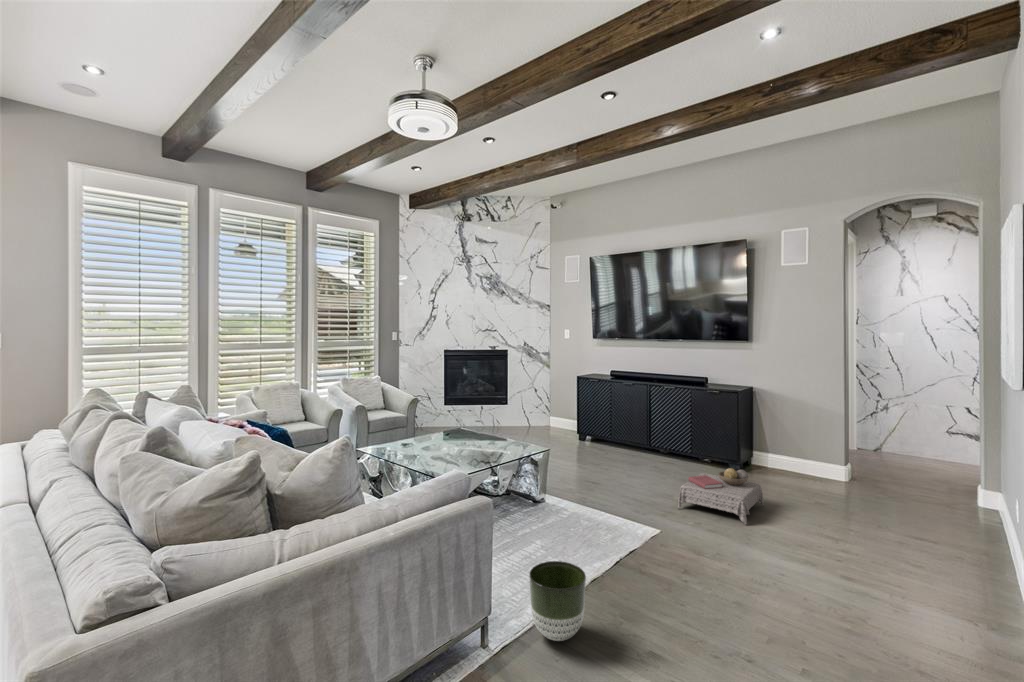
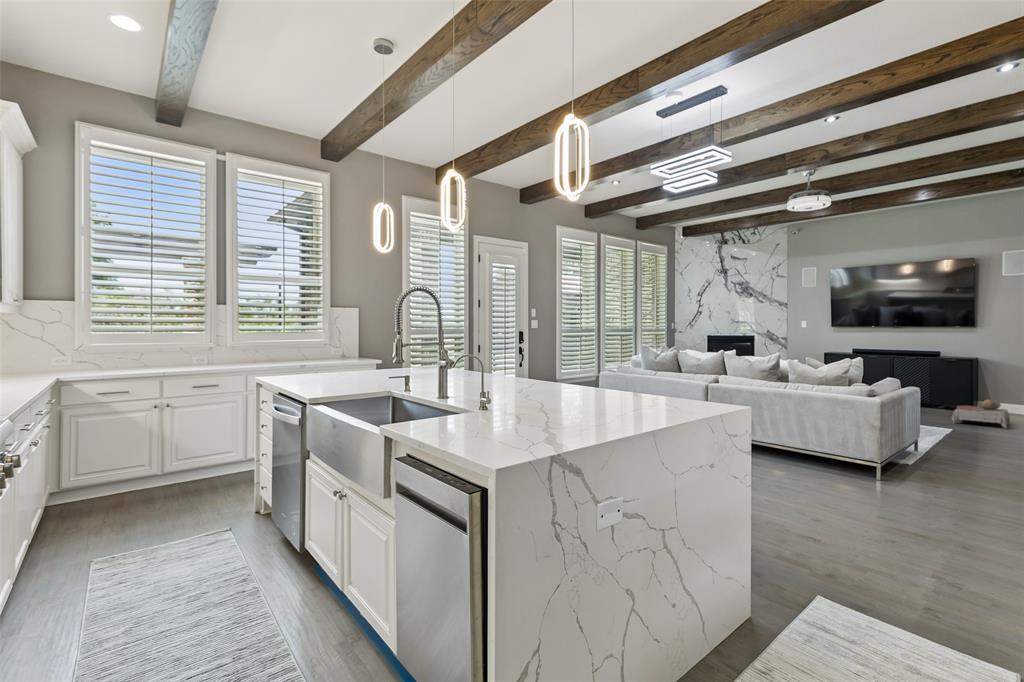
planter: present [529,561,586,641] -> none [932,421,966,452]

